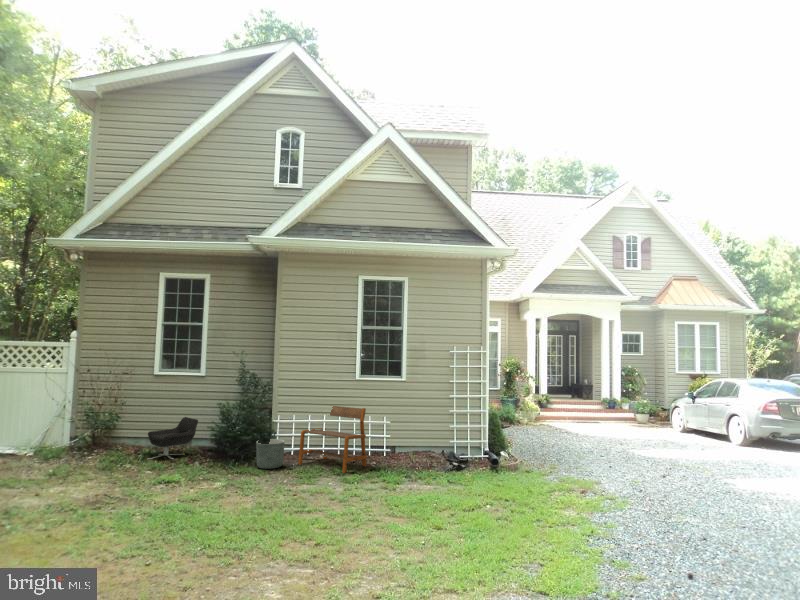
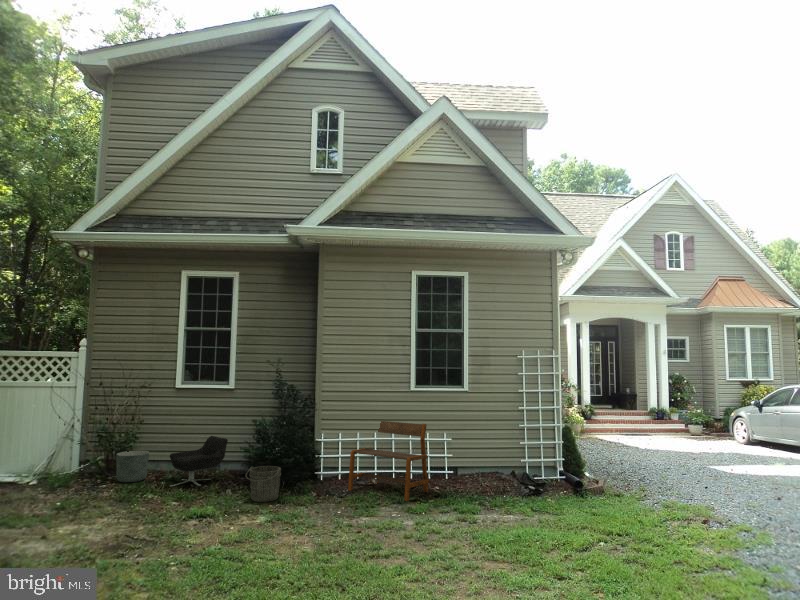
planter: present [256,439,285,469] -> present [116,451,149,483]
bucket: none [208,442,239,472] -> present [246,466,281,502]

